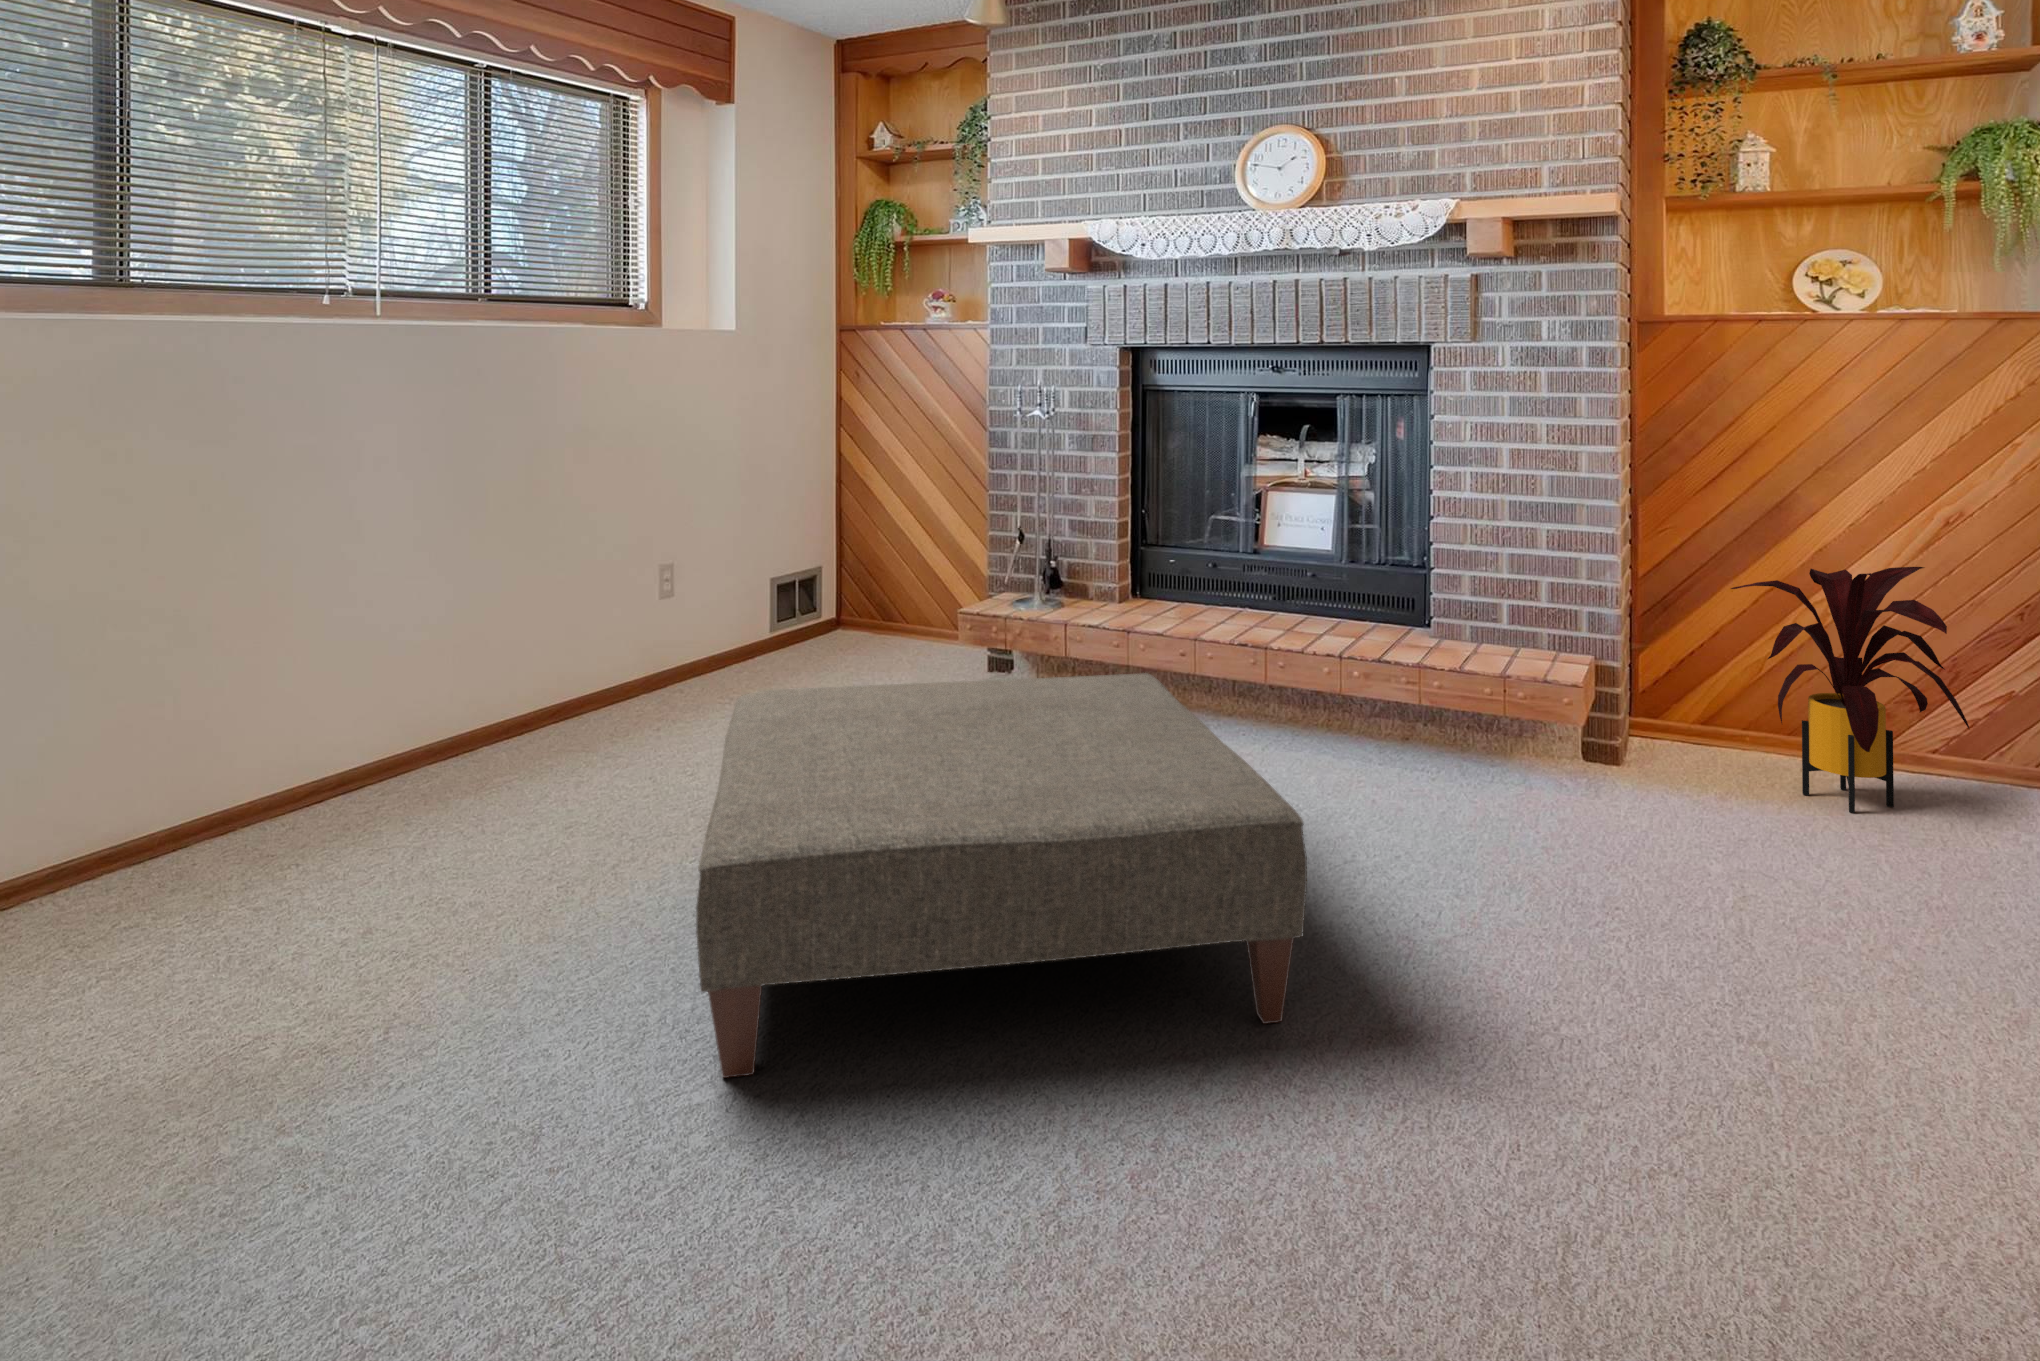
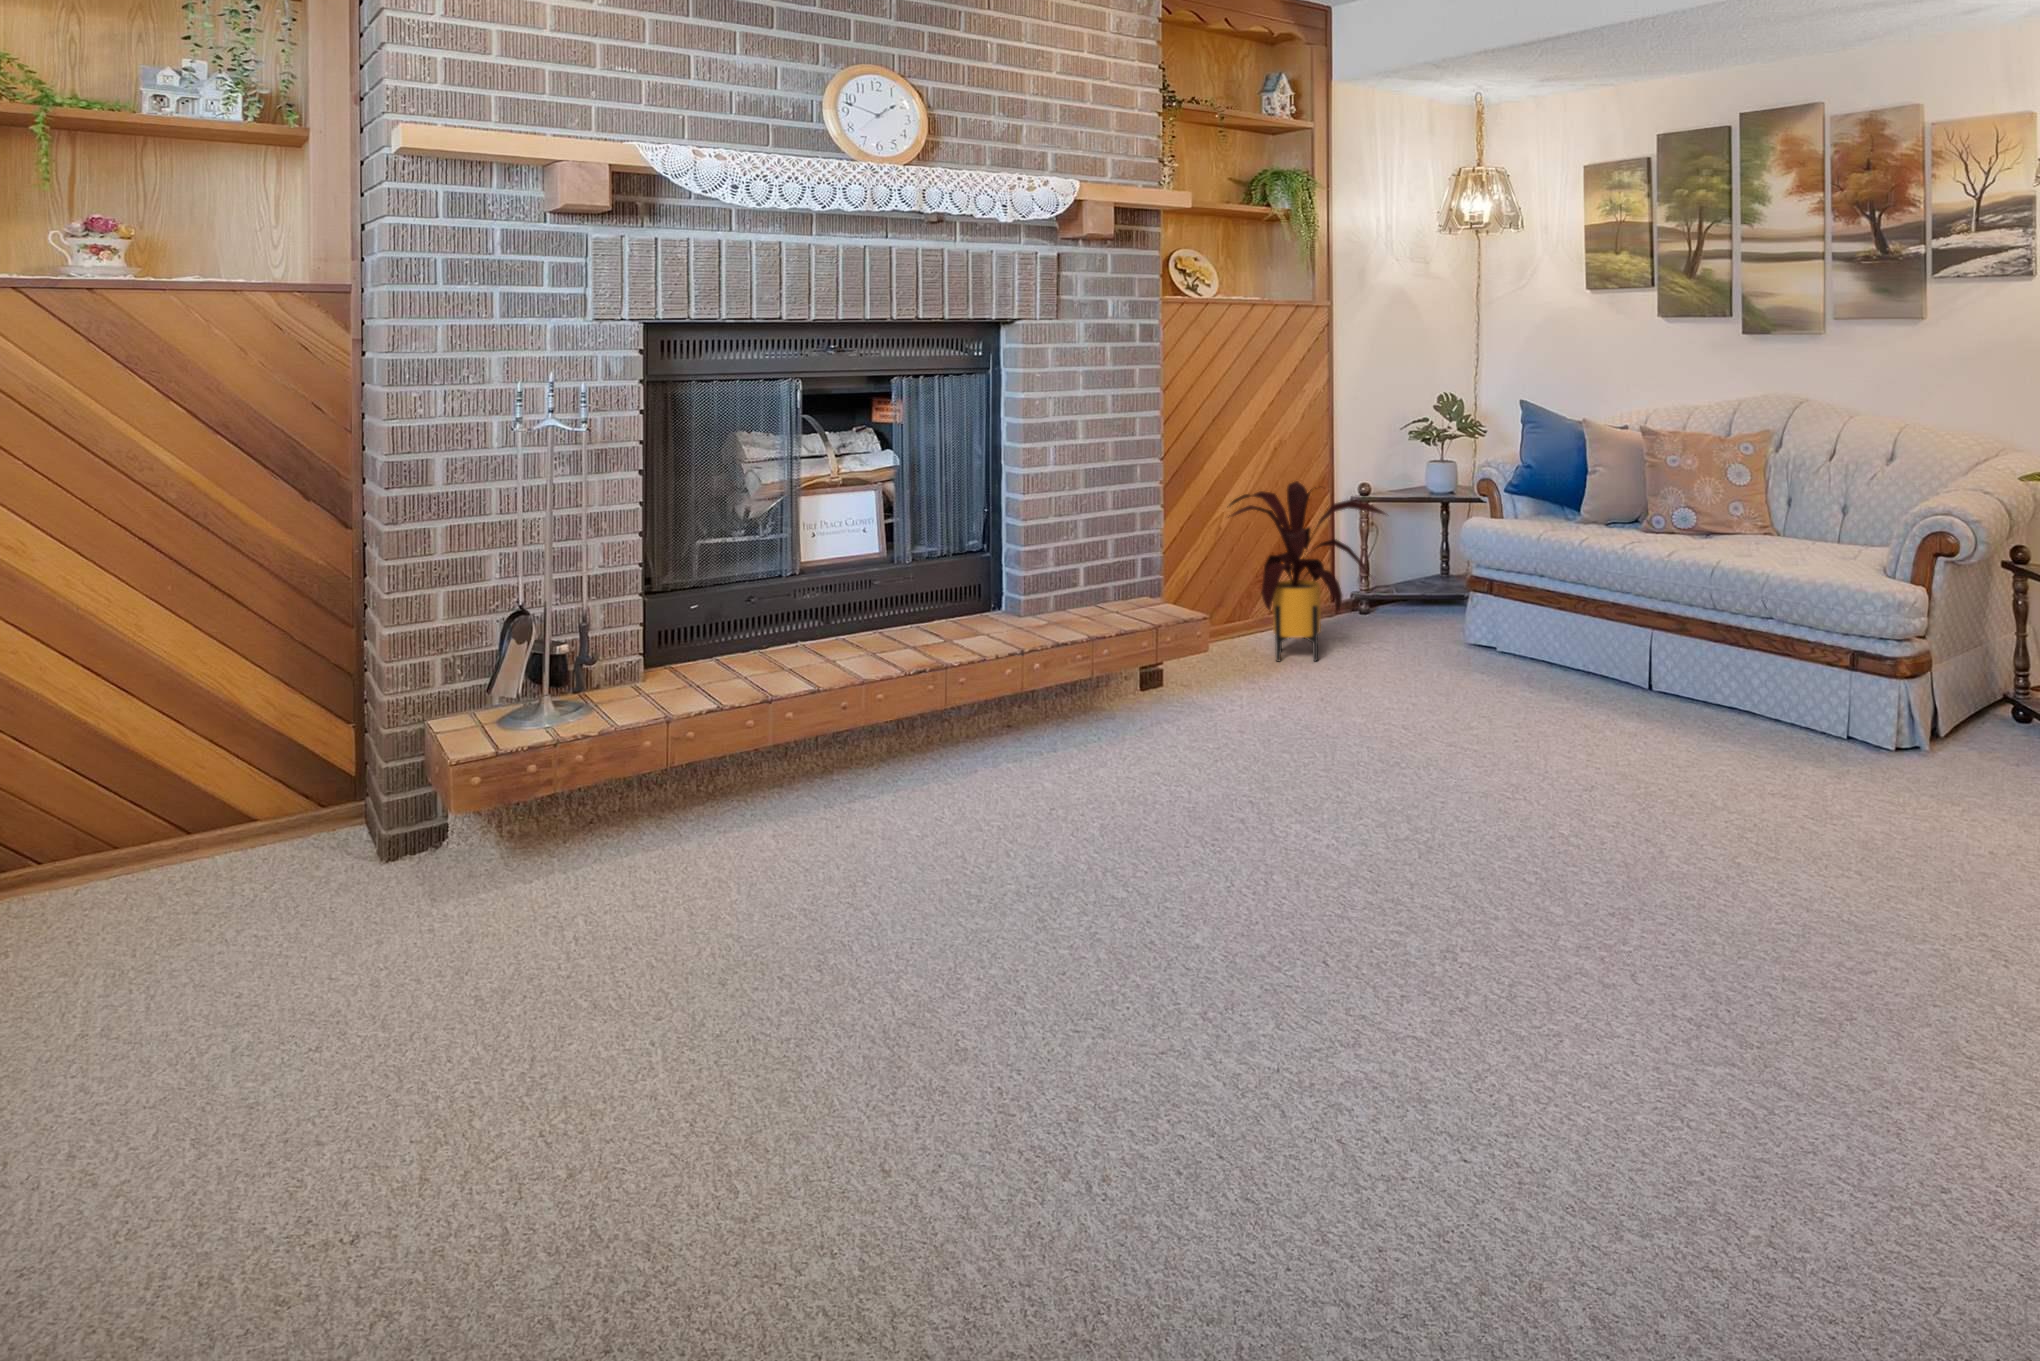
ottoman: present [696,673,1307,1078] -> none [830,699,1568,1227]

